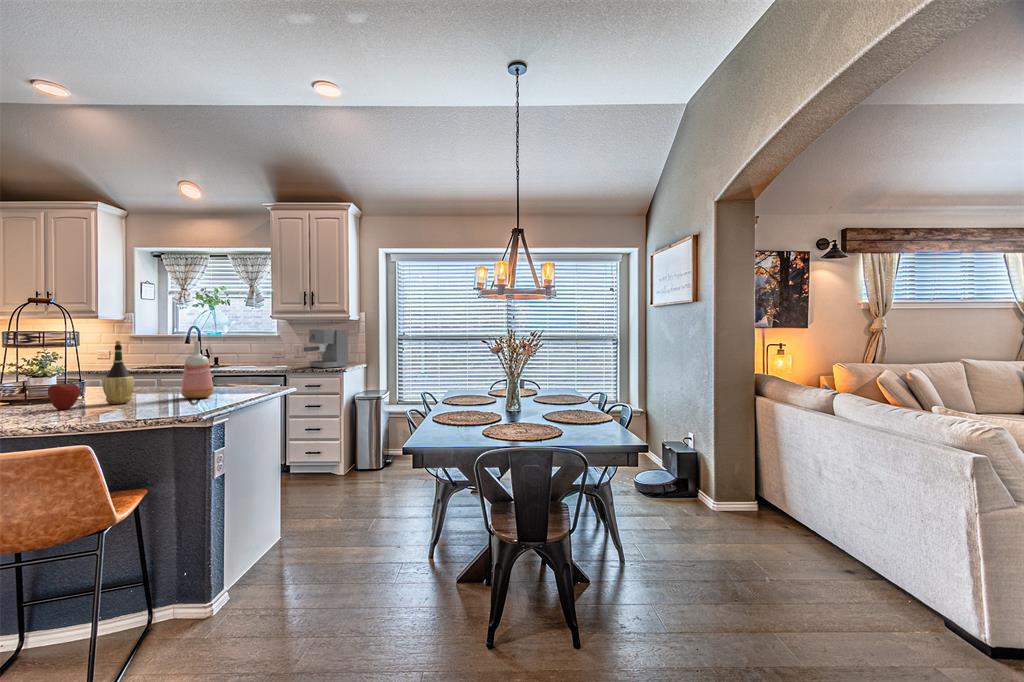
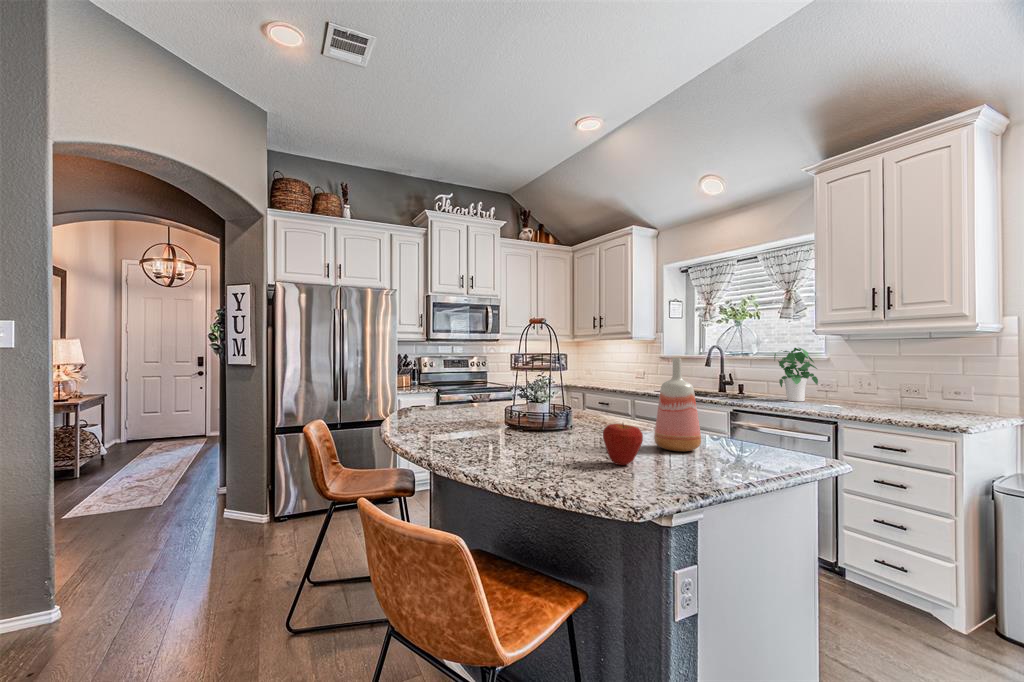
potted plant: none [241,329,274,367] -> present [774,348,818,402]
coffee maker: present [303,329,348,368] -> none [868,347,959,415]
wine bottle: present [102,341,134,404] -> none [560,355,595,444]
apple: present [48,383,81,410] -> present [603,424,643,465]

